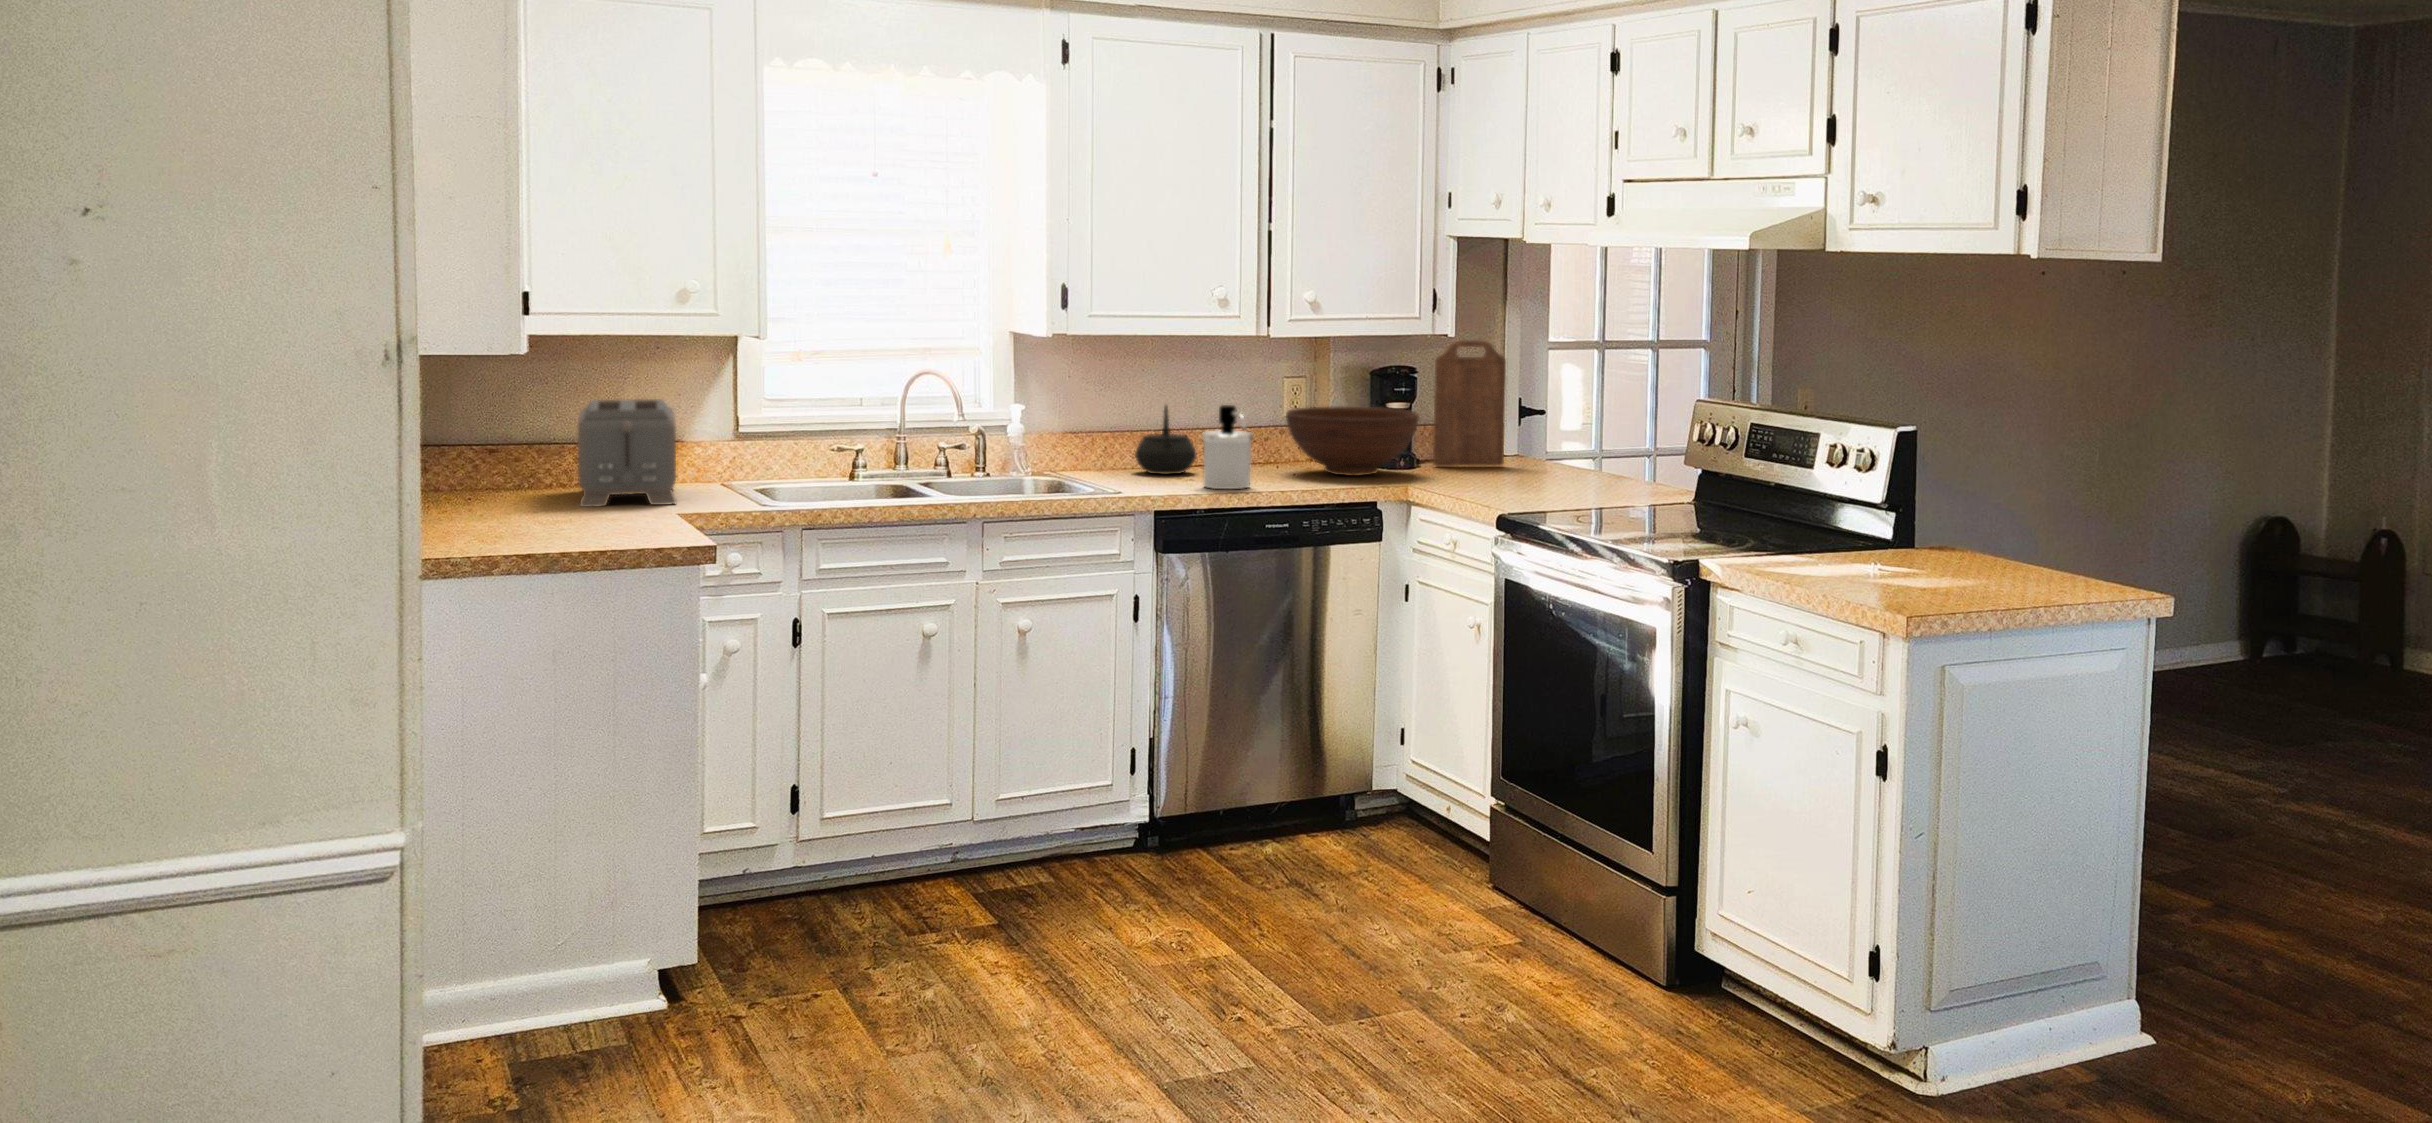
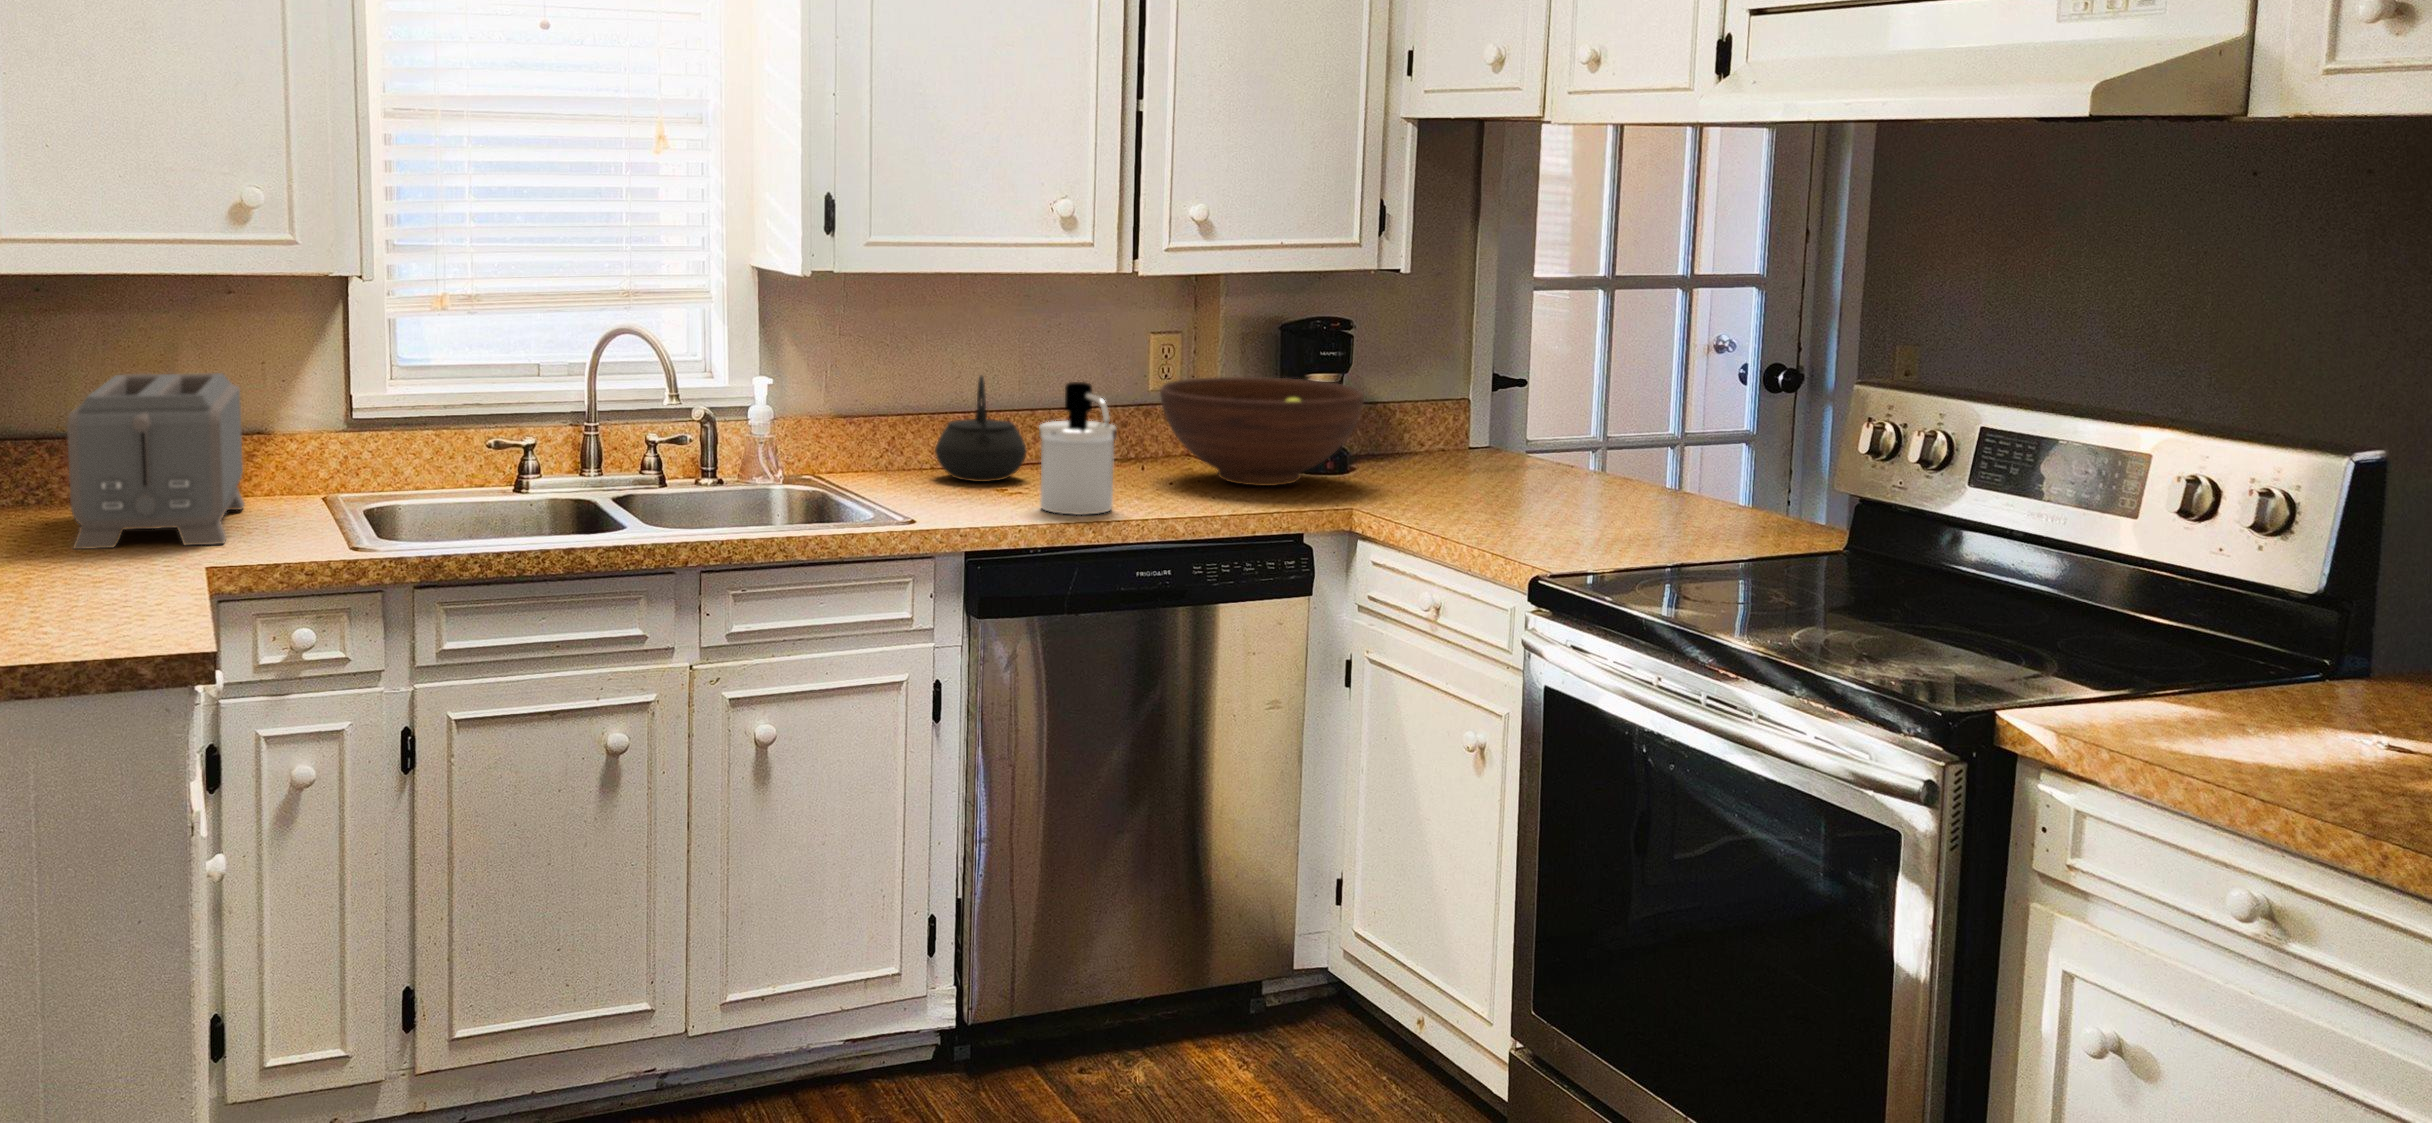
cutting board: present [1433,340,1506,467] -> none [1375,277,1487,467]

